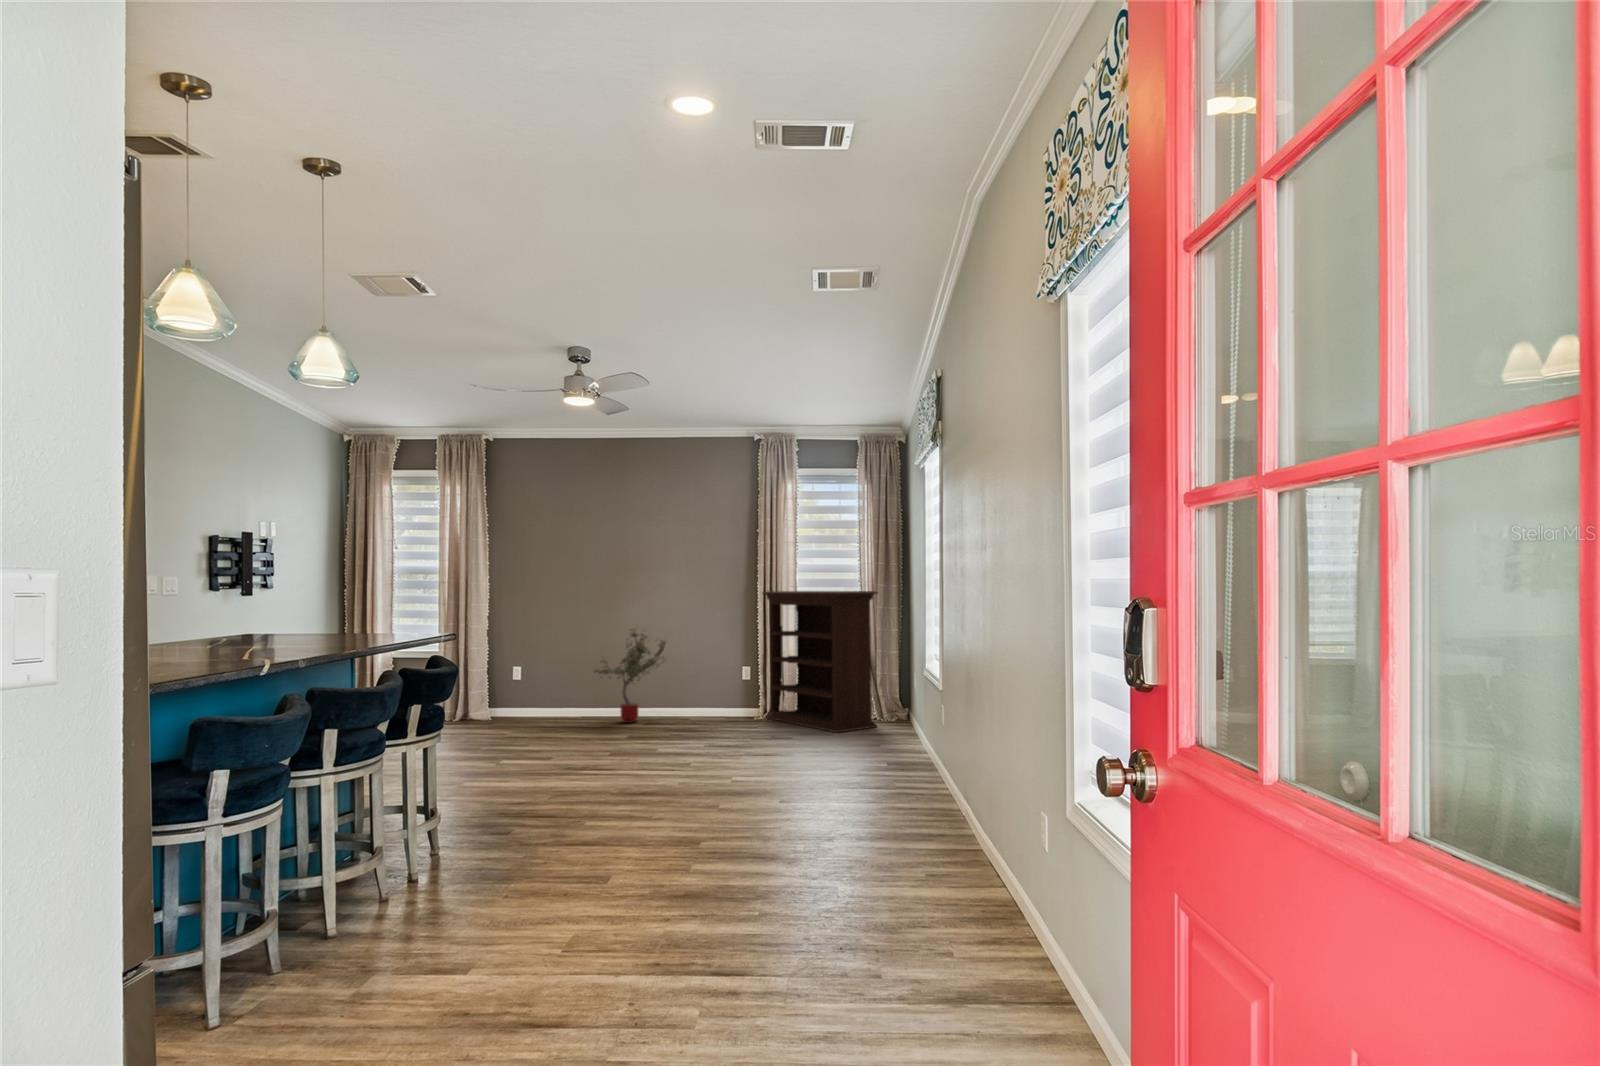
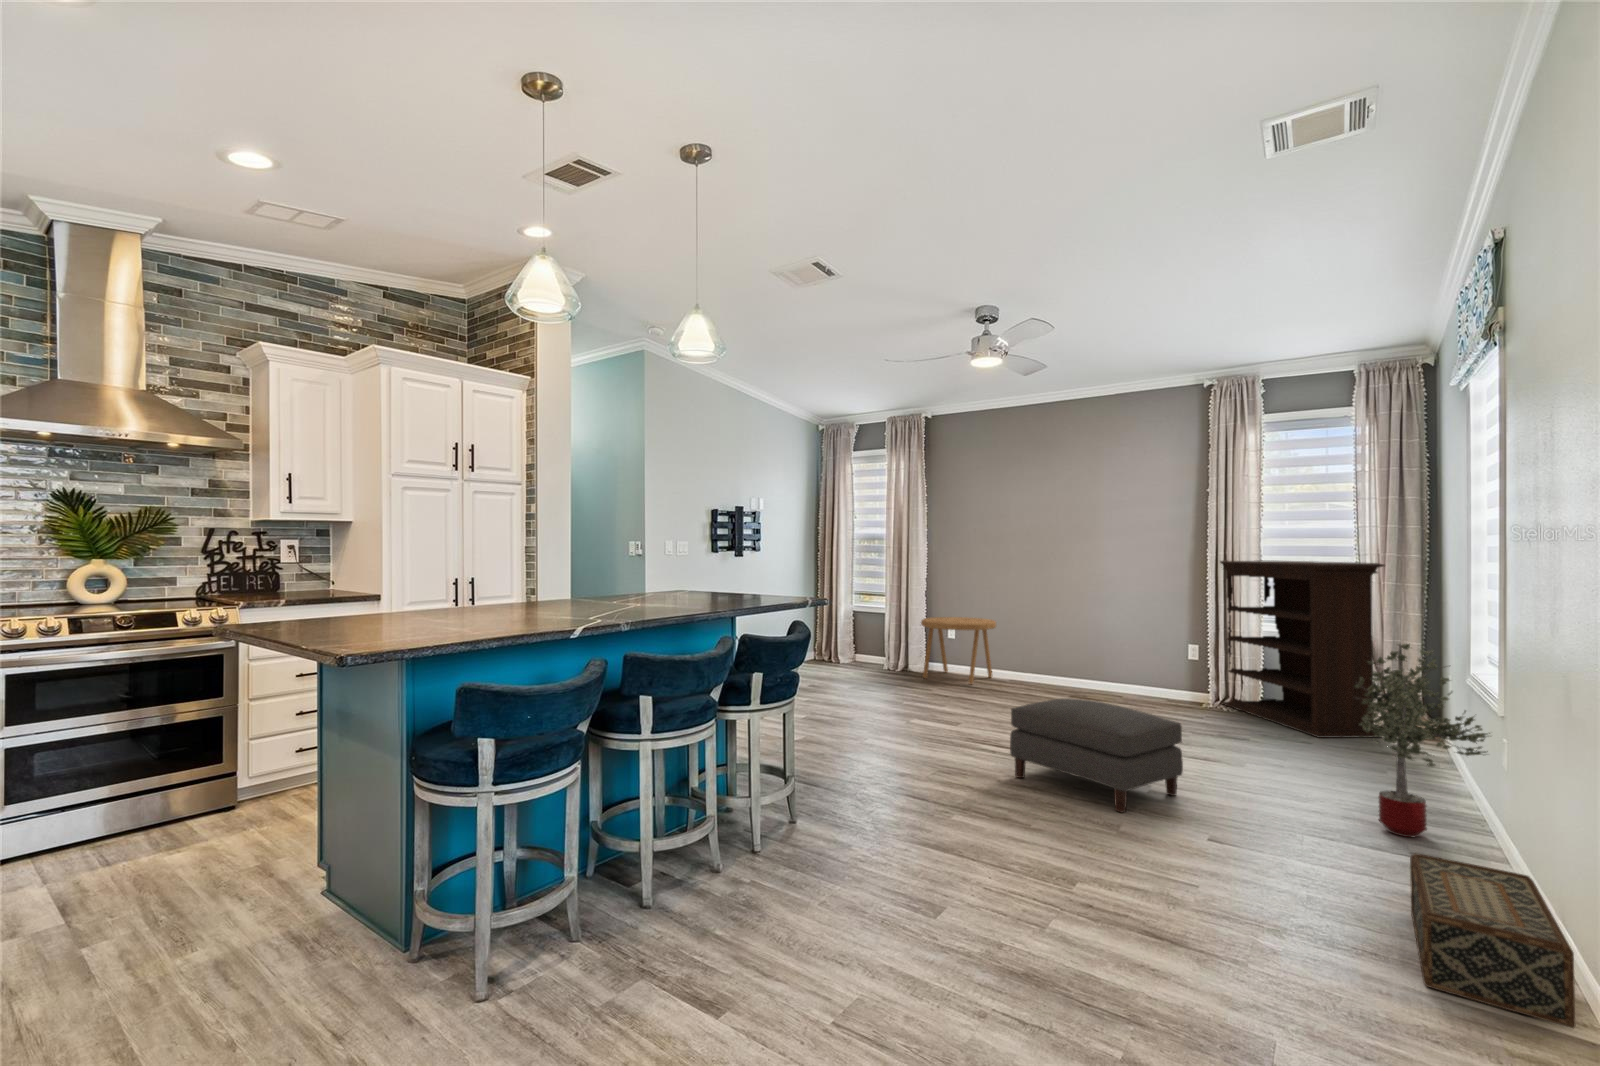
potted tree: present [594,629,666,723] -> present [1354,644,1490,837]
side table: none [482,657,564,727] -> present [921,617,996,684]
ottoman: none [617,715,755,800] -> present [1010,698,1183,813]
woven basket: none [898,777,971,847] -> present [1410,853,1576,1028]

